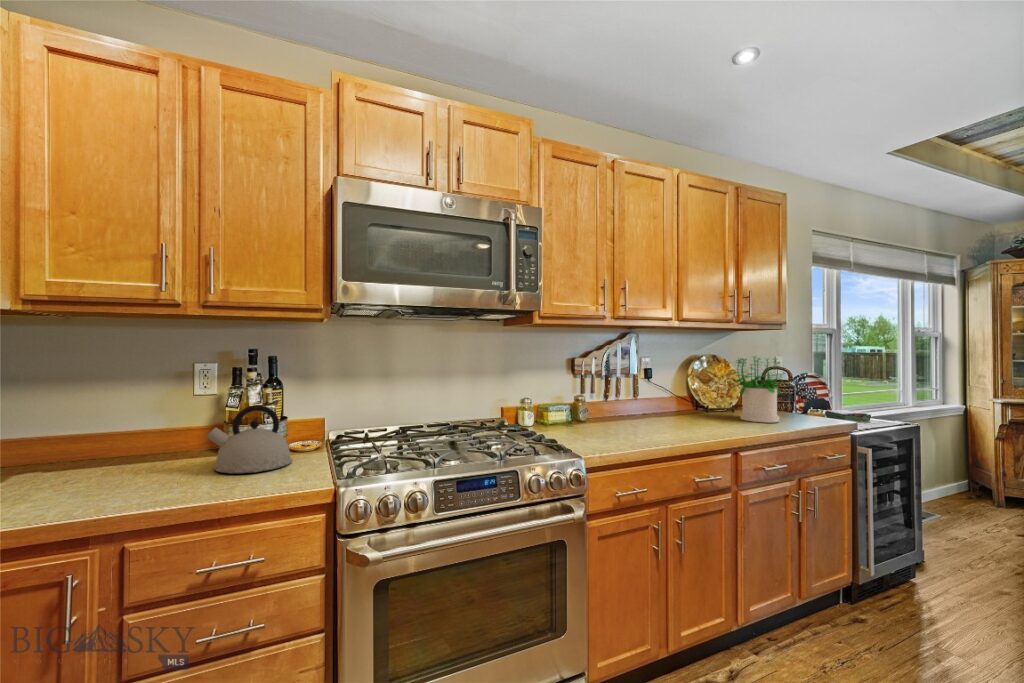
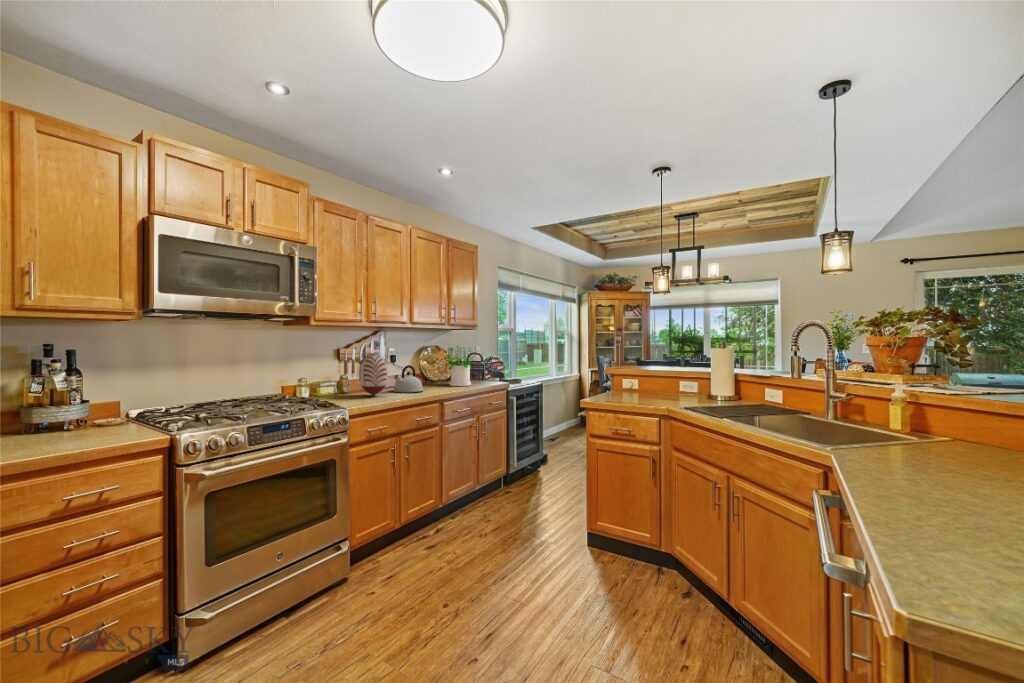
vase: none [601,366,645,433] -> present [359,353,388,396]
kettle: present [207,405,292,473] -> present [393,365,423,392]

